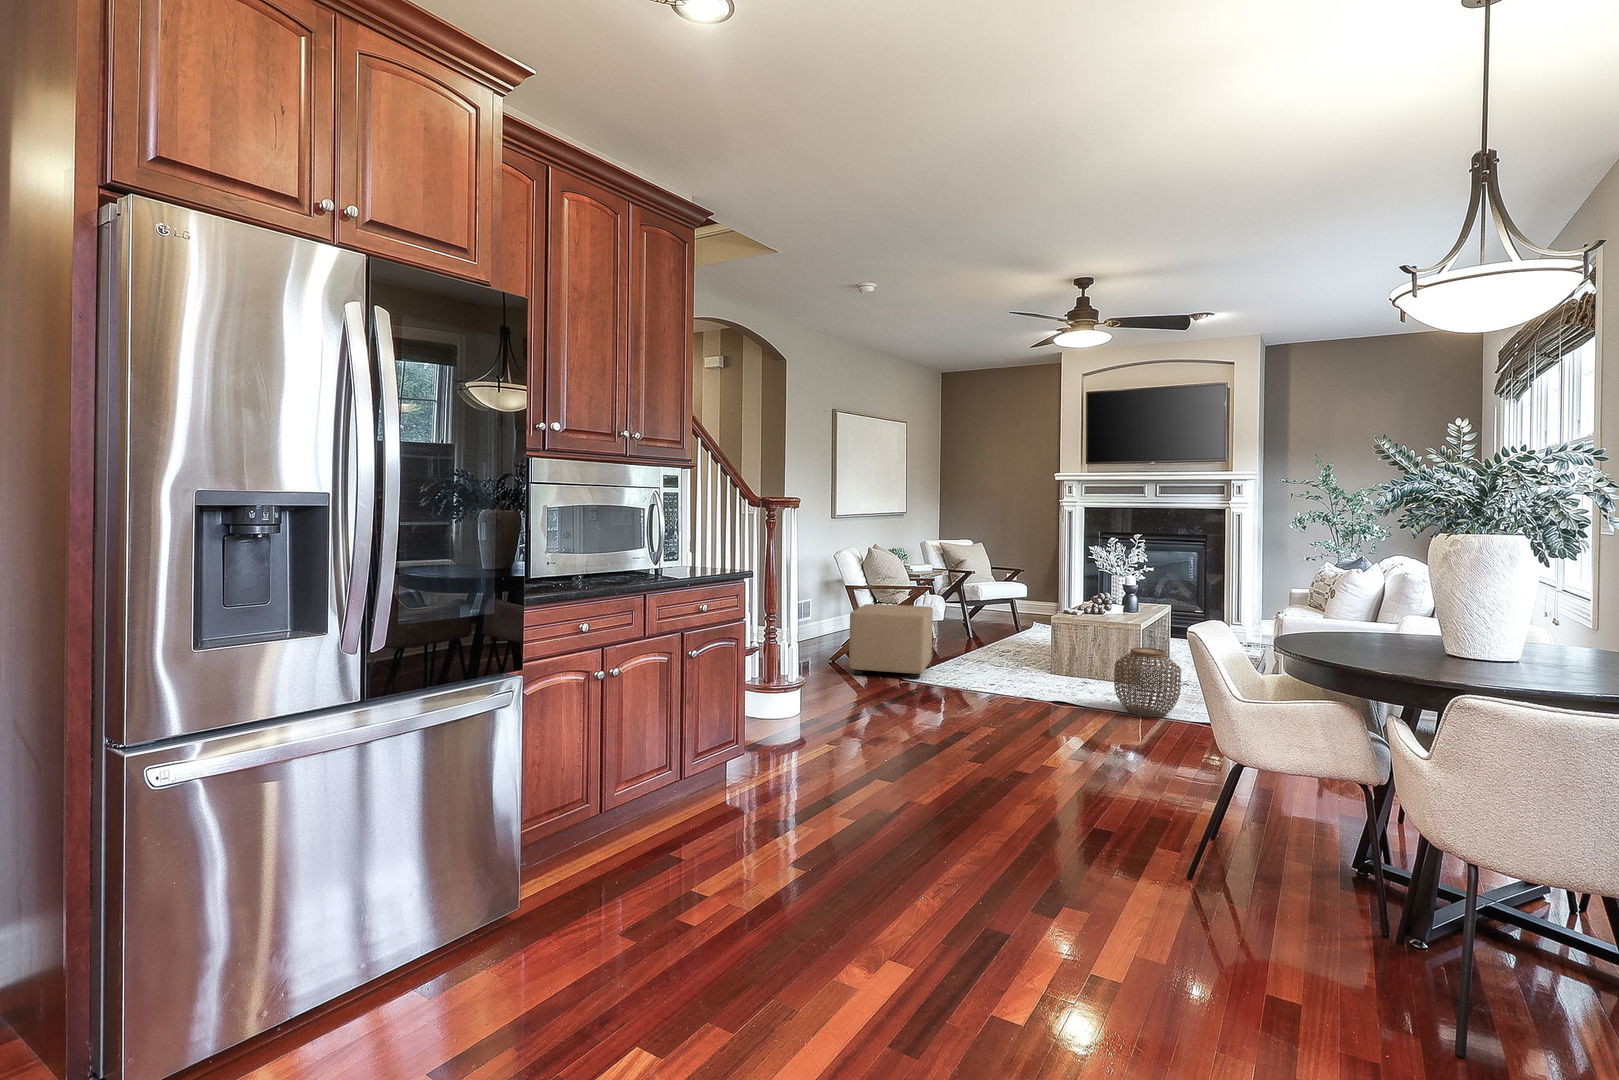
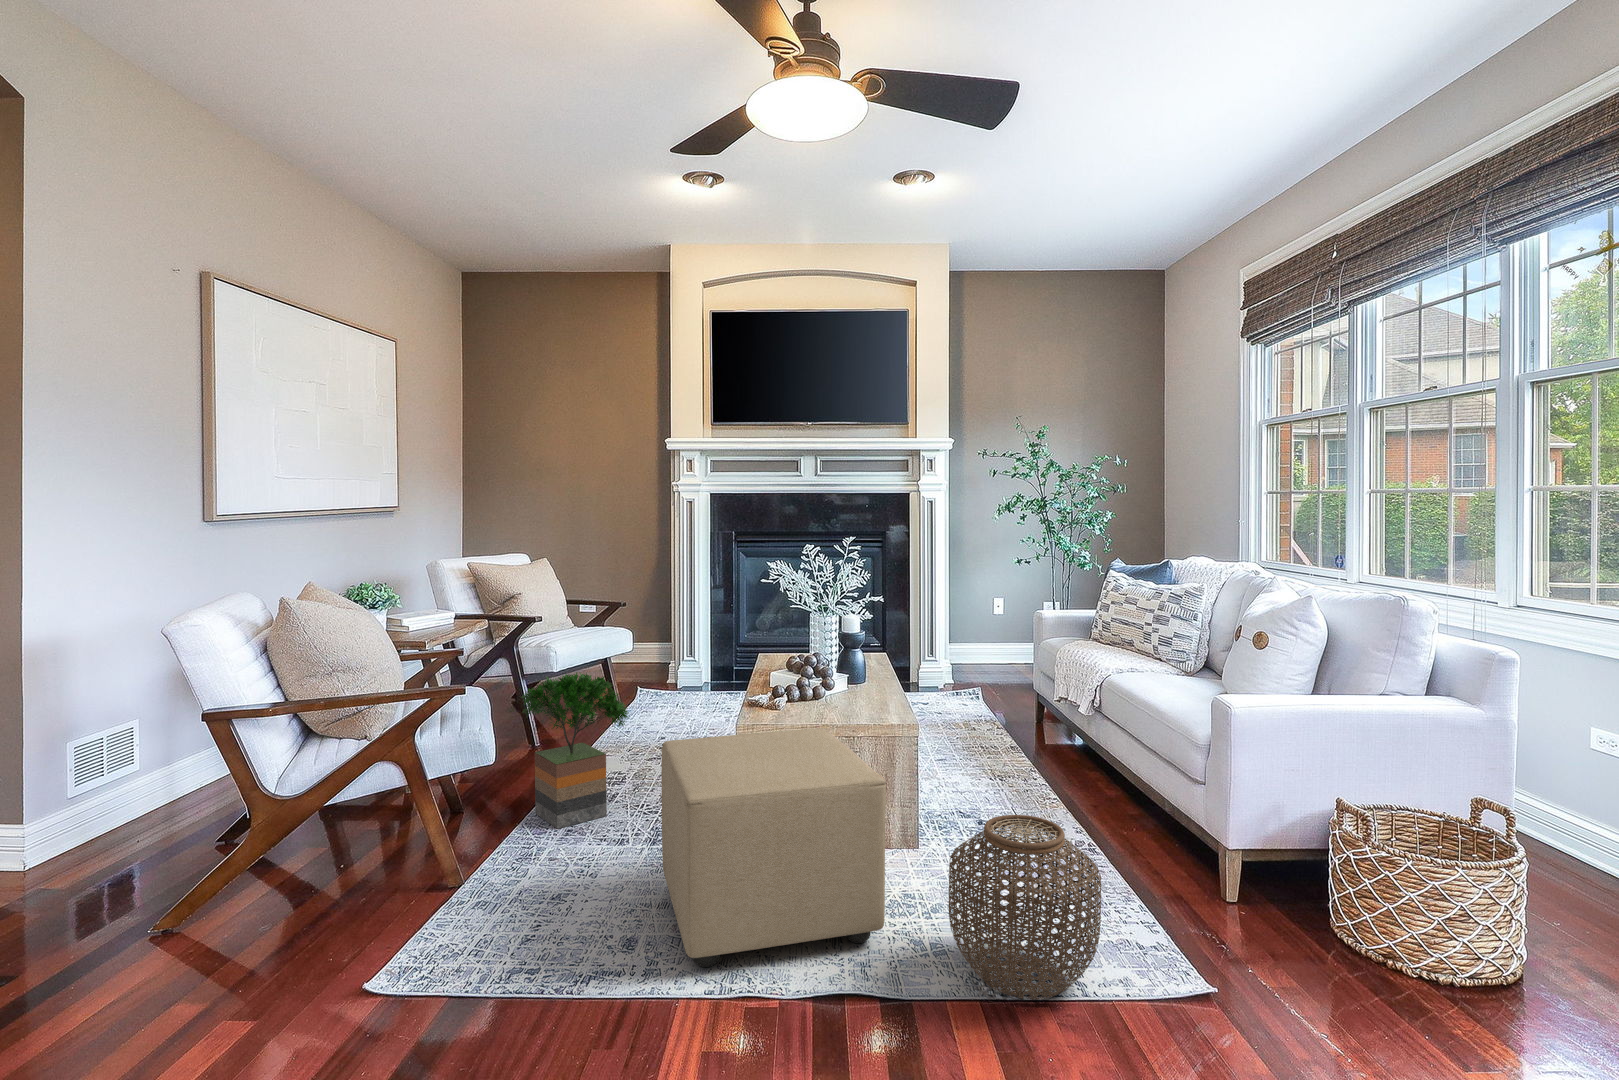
potted tree: none [958,592,1008,661] -> present [521,673,629,829]
ottoman: present [849,604,933,679] -> present [661,728,886,967]

